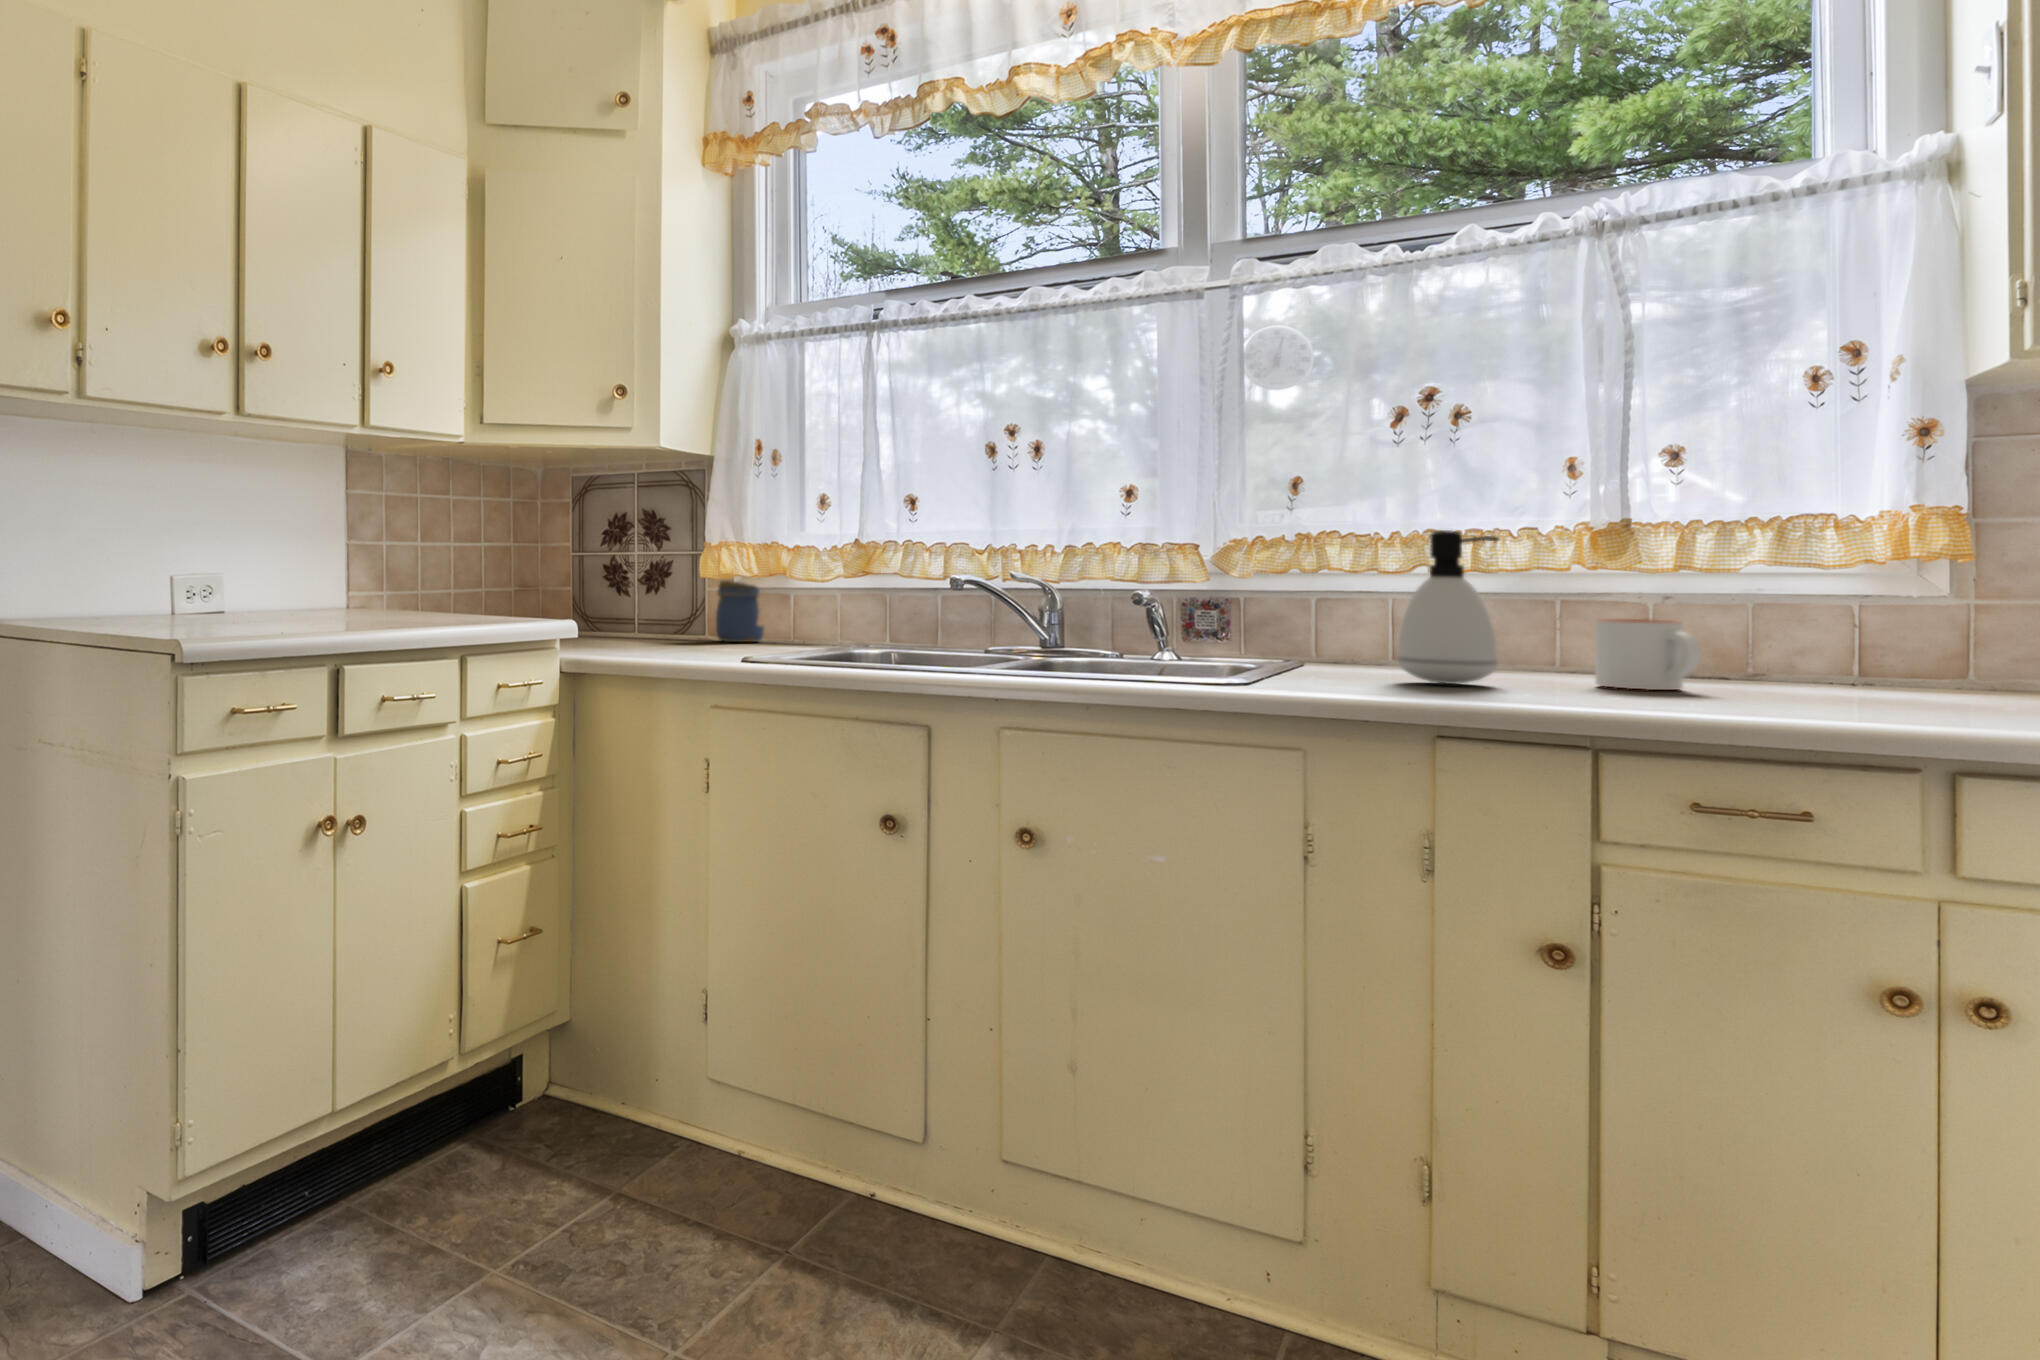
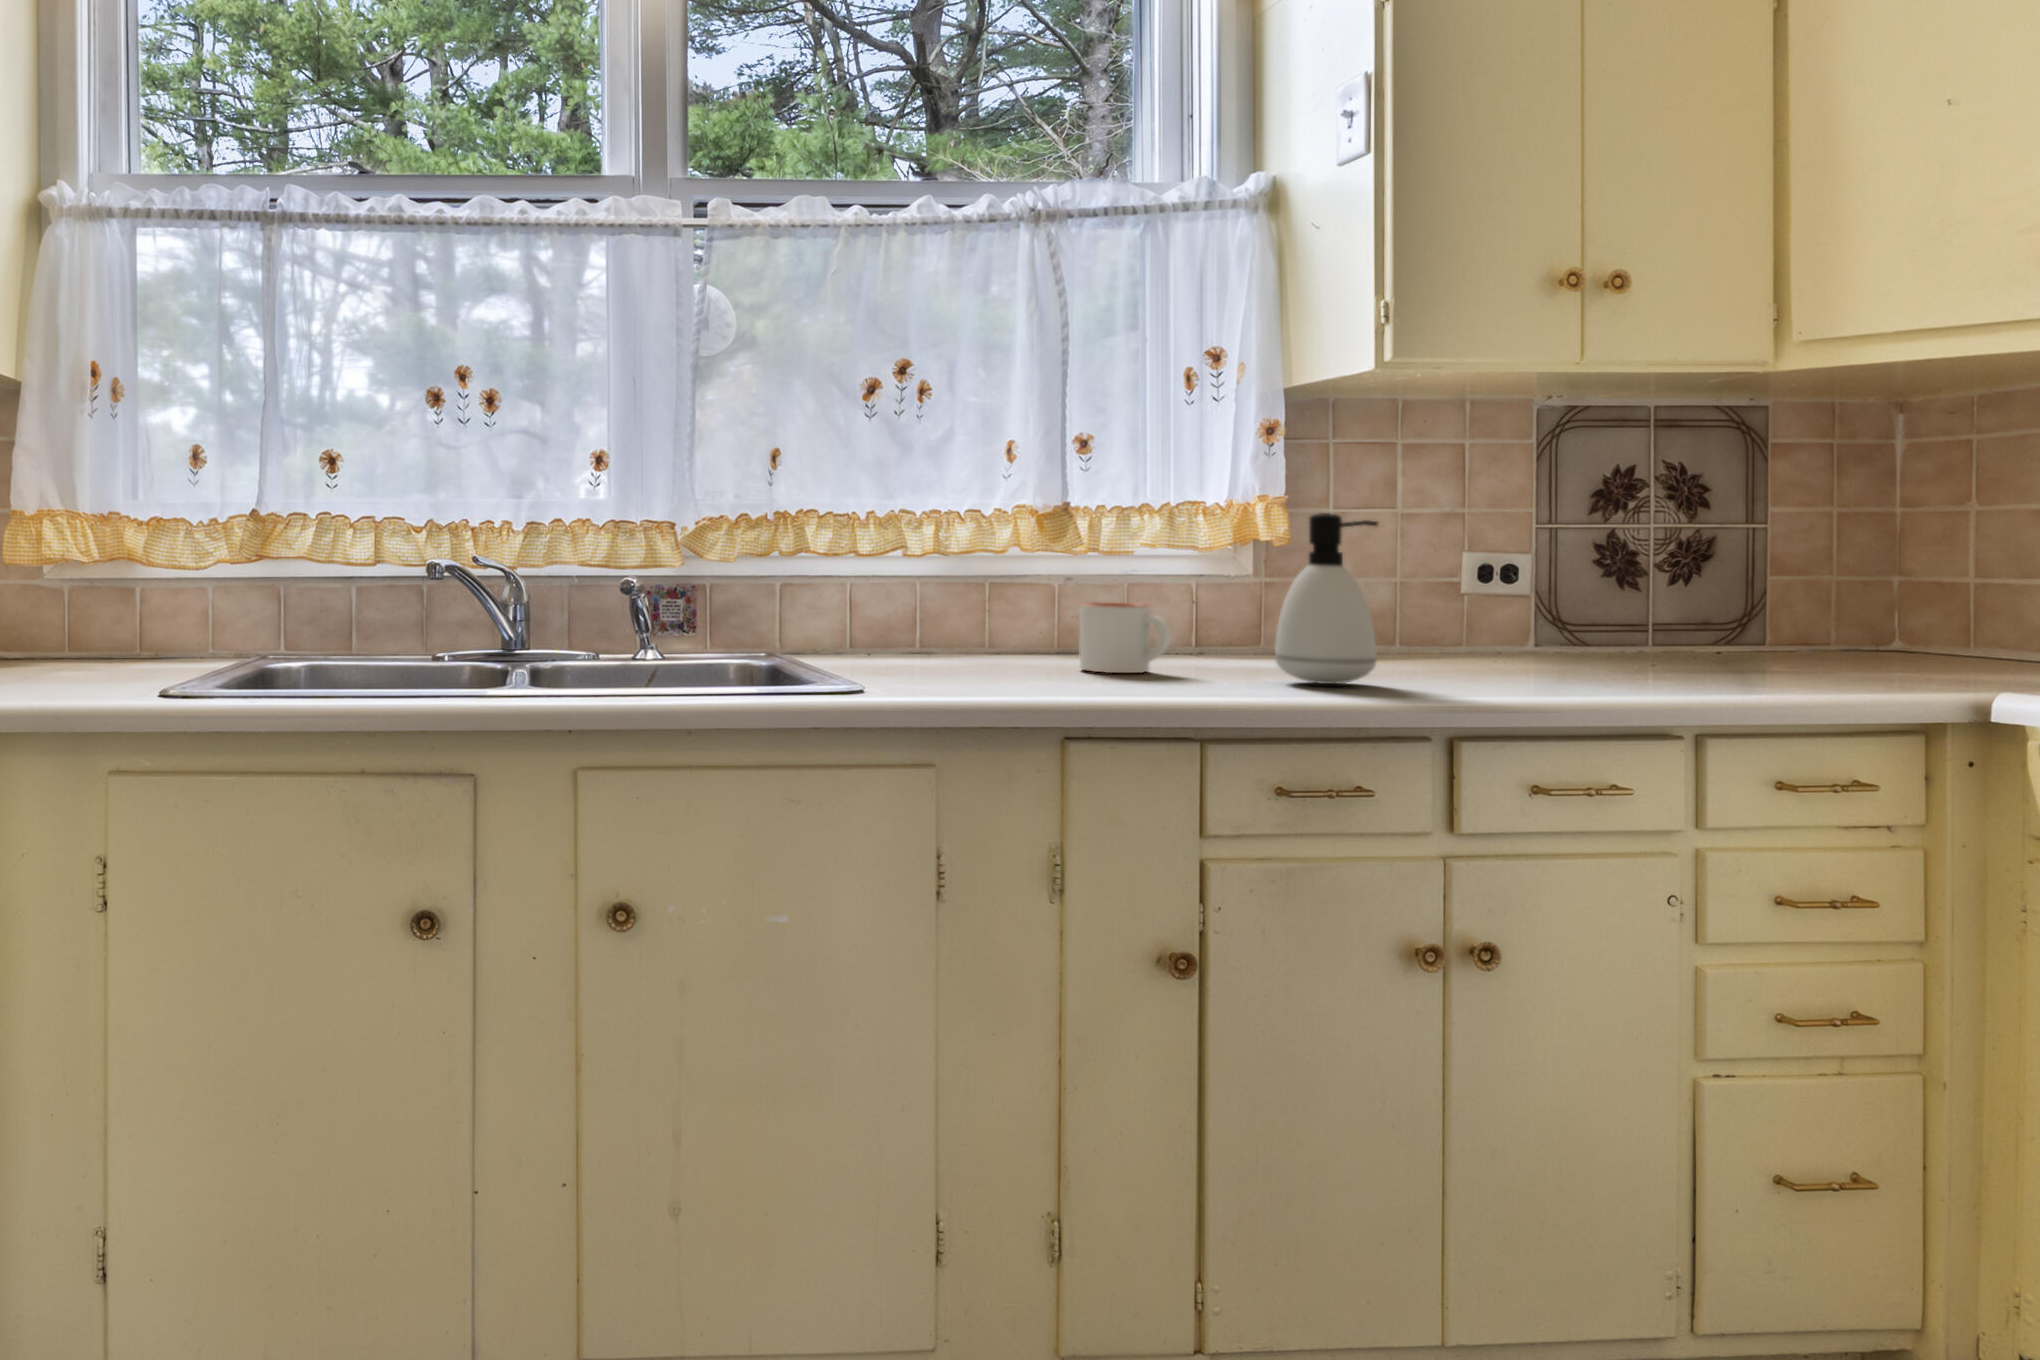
soap dispenser: present [1398,530,1499,684] -> present [1275,513,1378,684]
jar: present [716,581,764,642] -> none [11,561,94,661]

